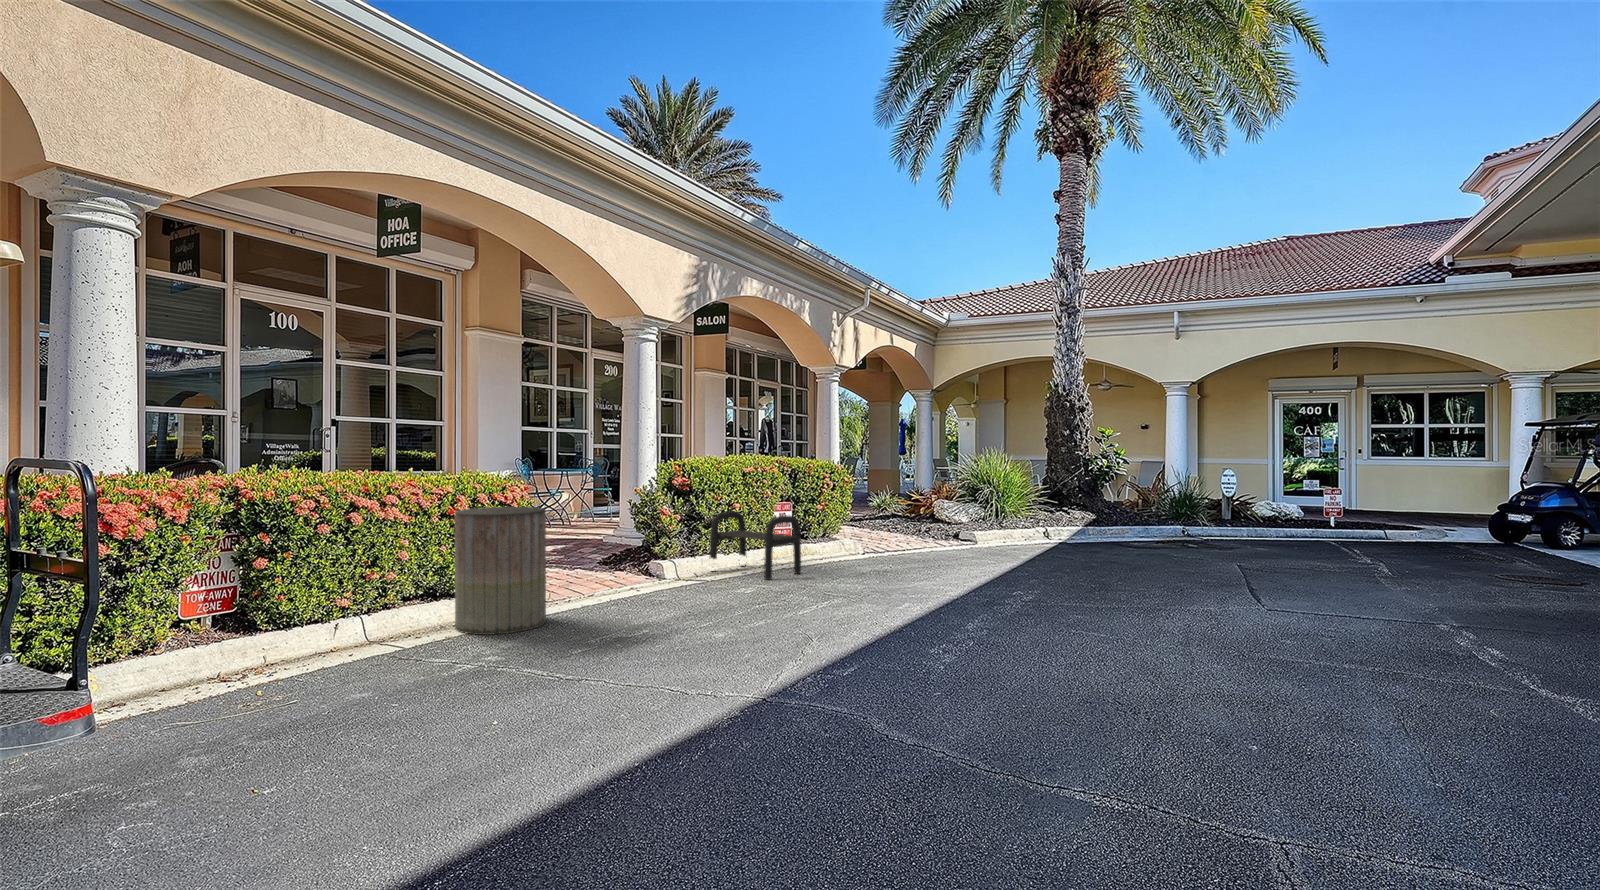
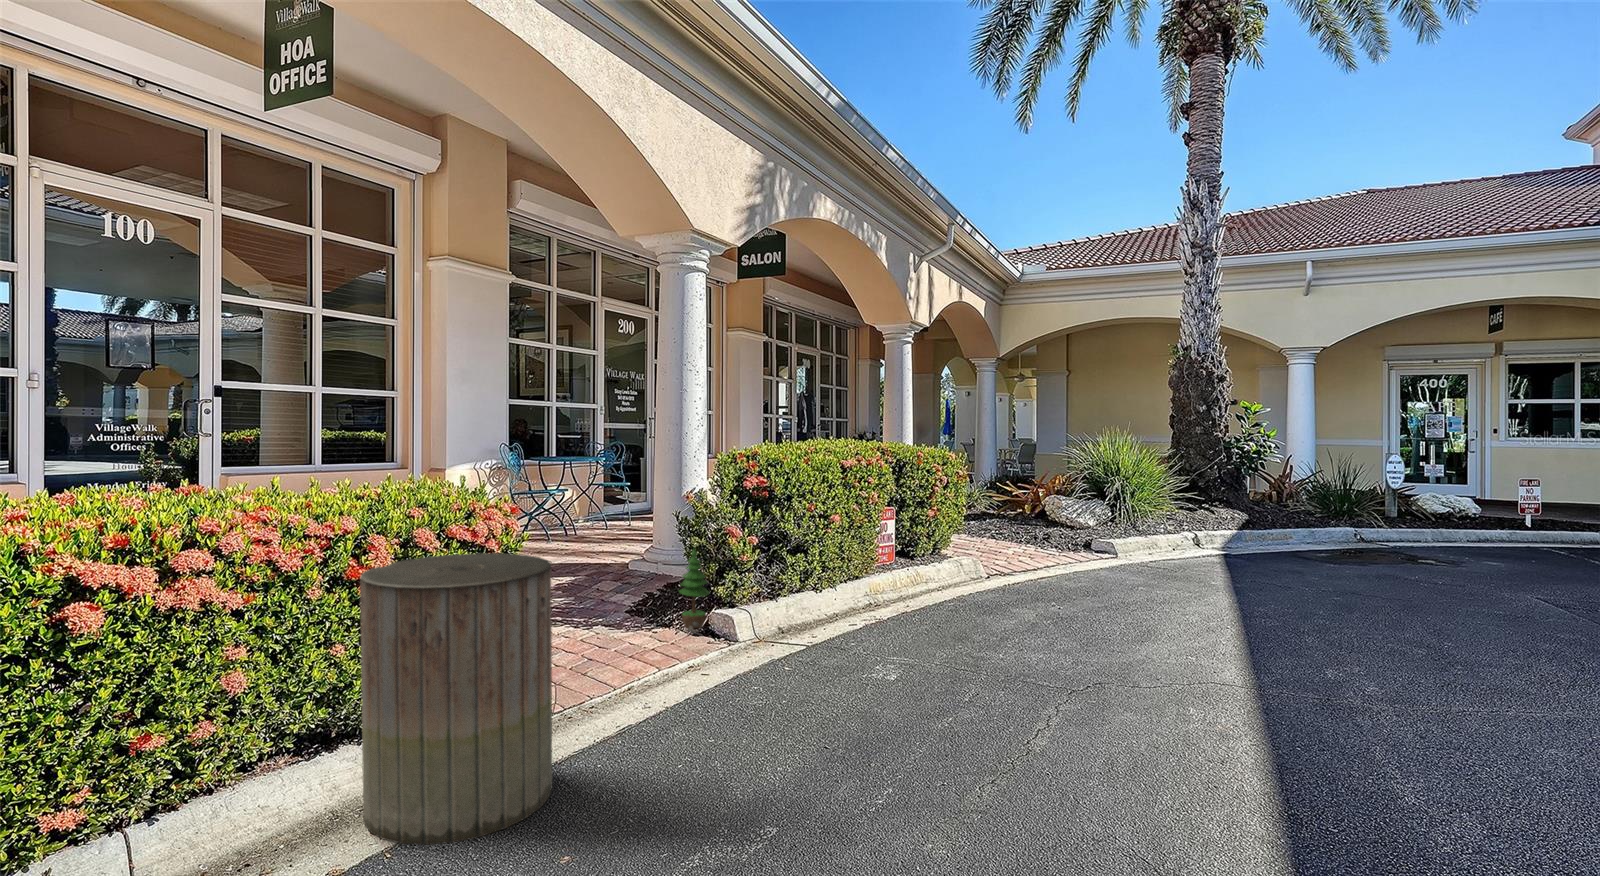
bench: present [709,511,801,580] -> none [799,529,945,646]
potted tree: none [630,520,650,575] -> present [679,549,709,634]

